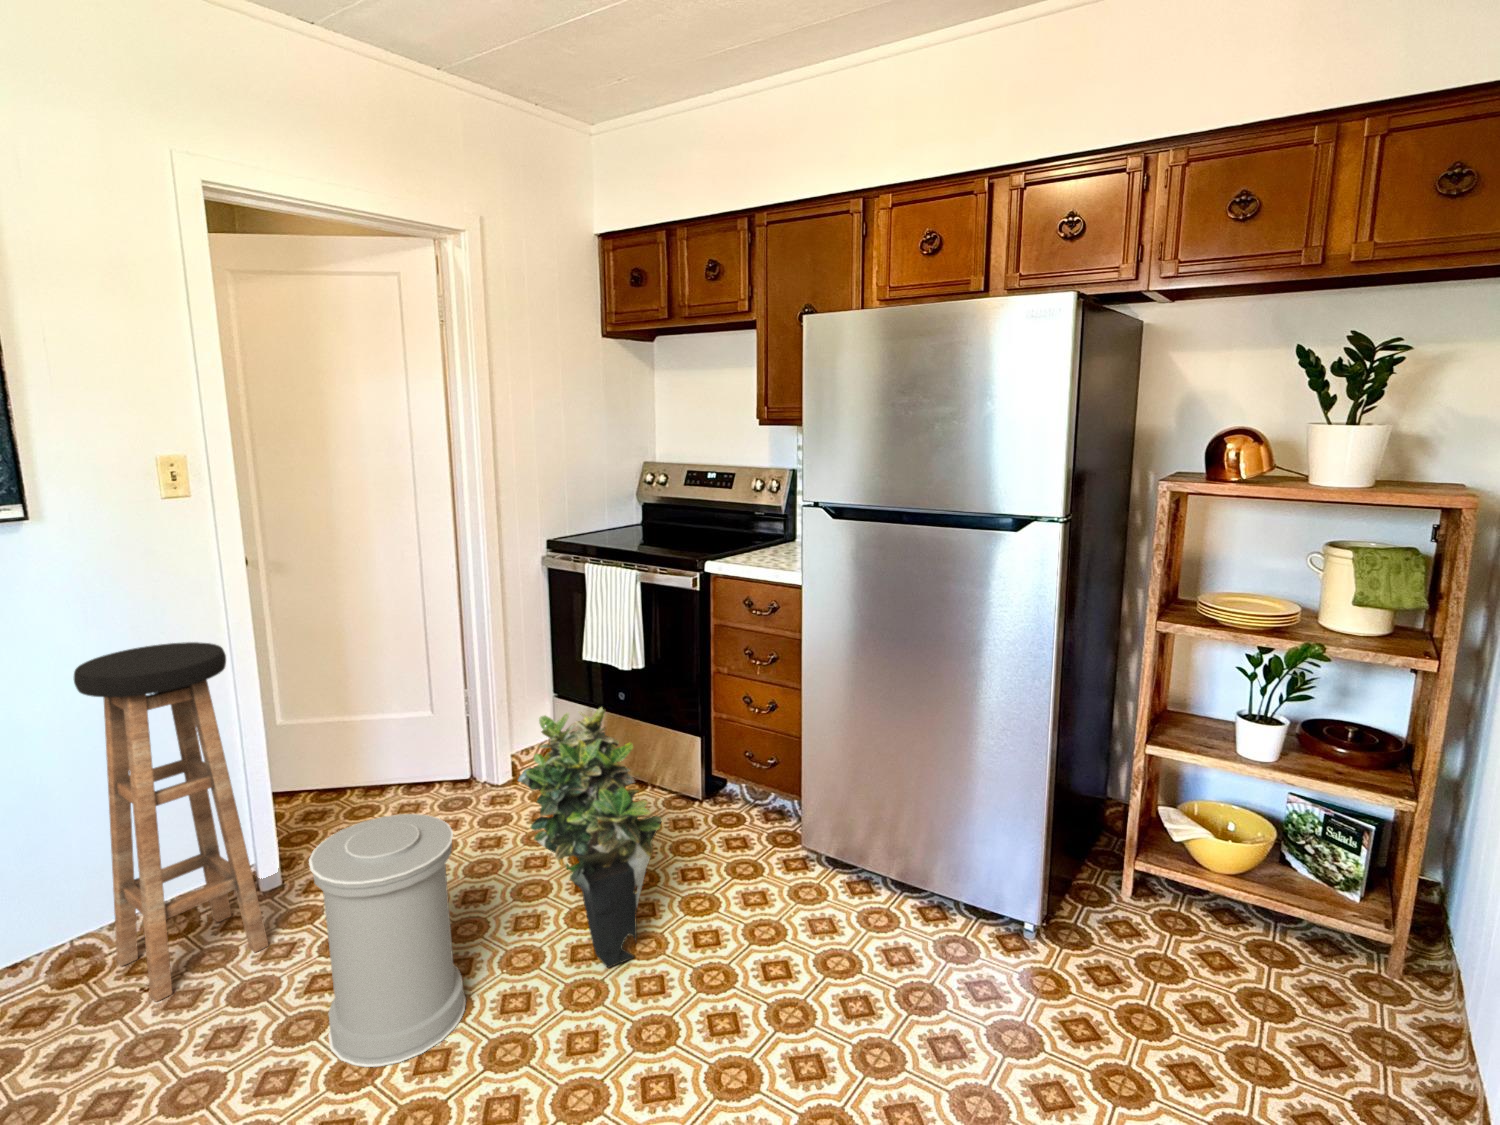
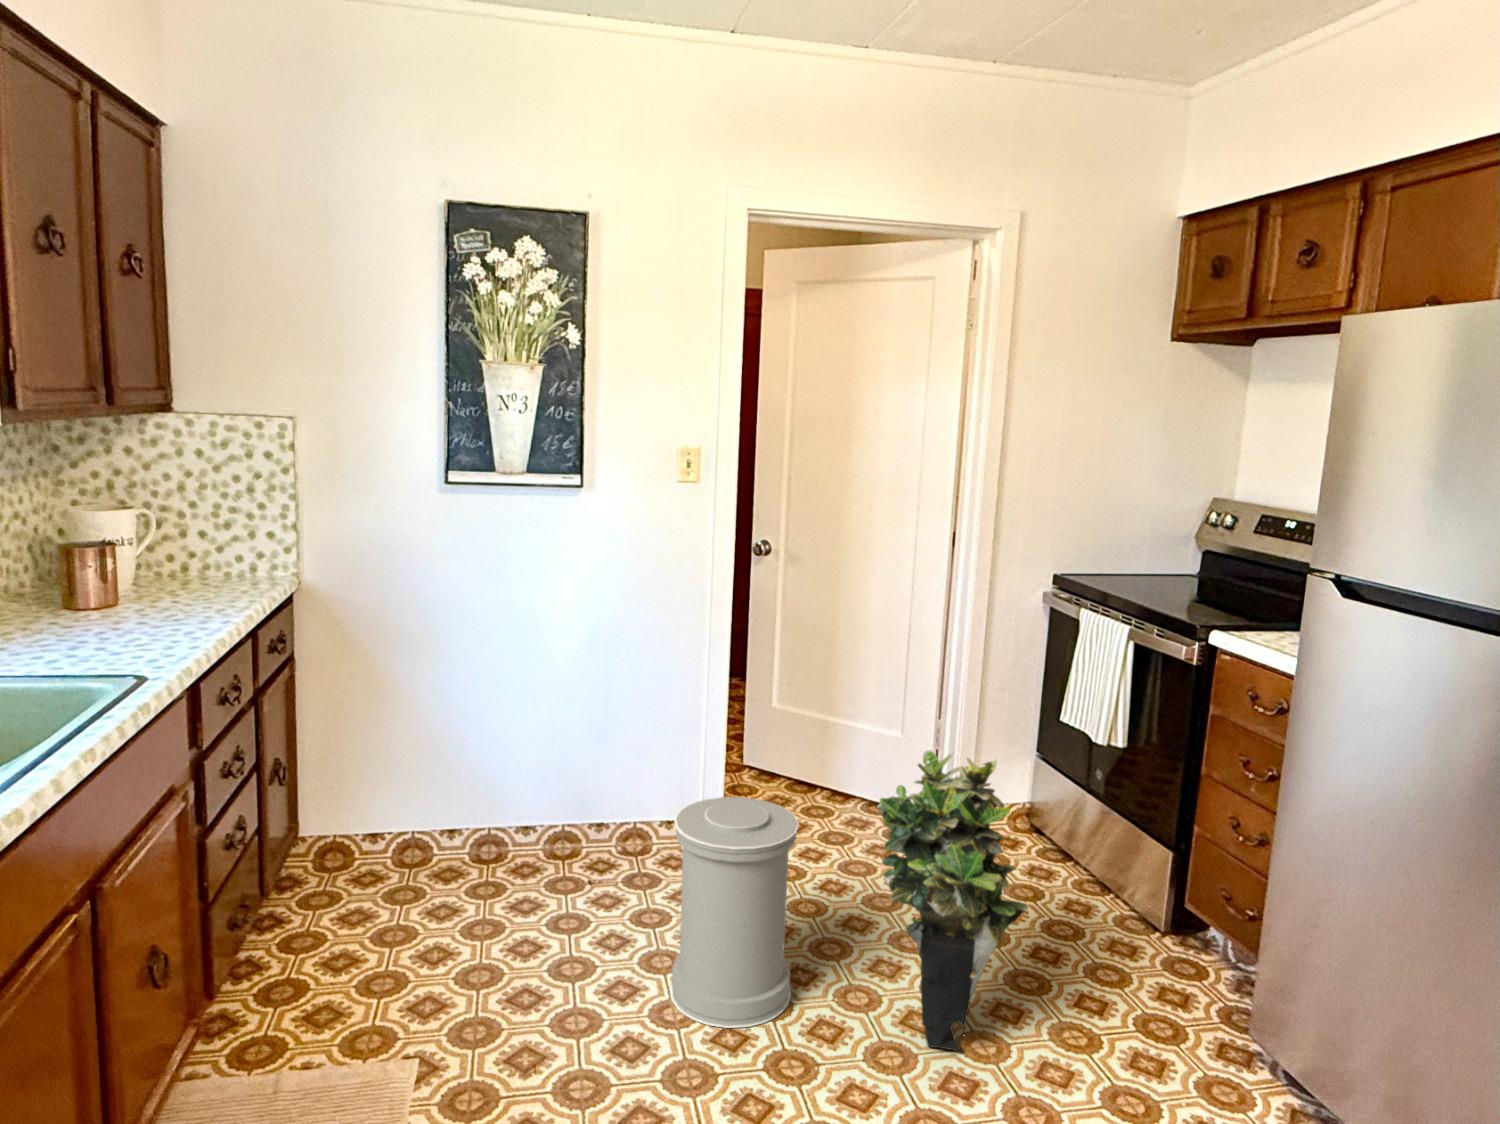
bar stool: present [74,642,269,1002] -> none [587,604,691,895]

